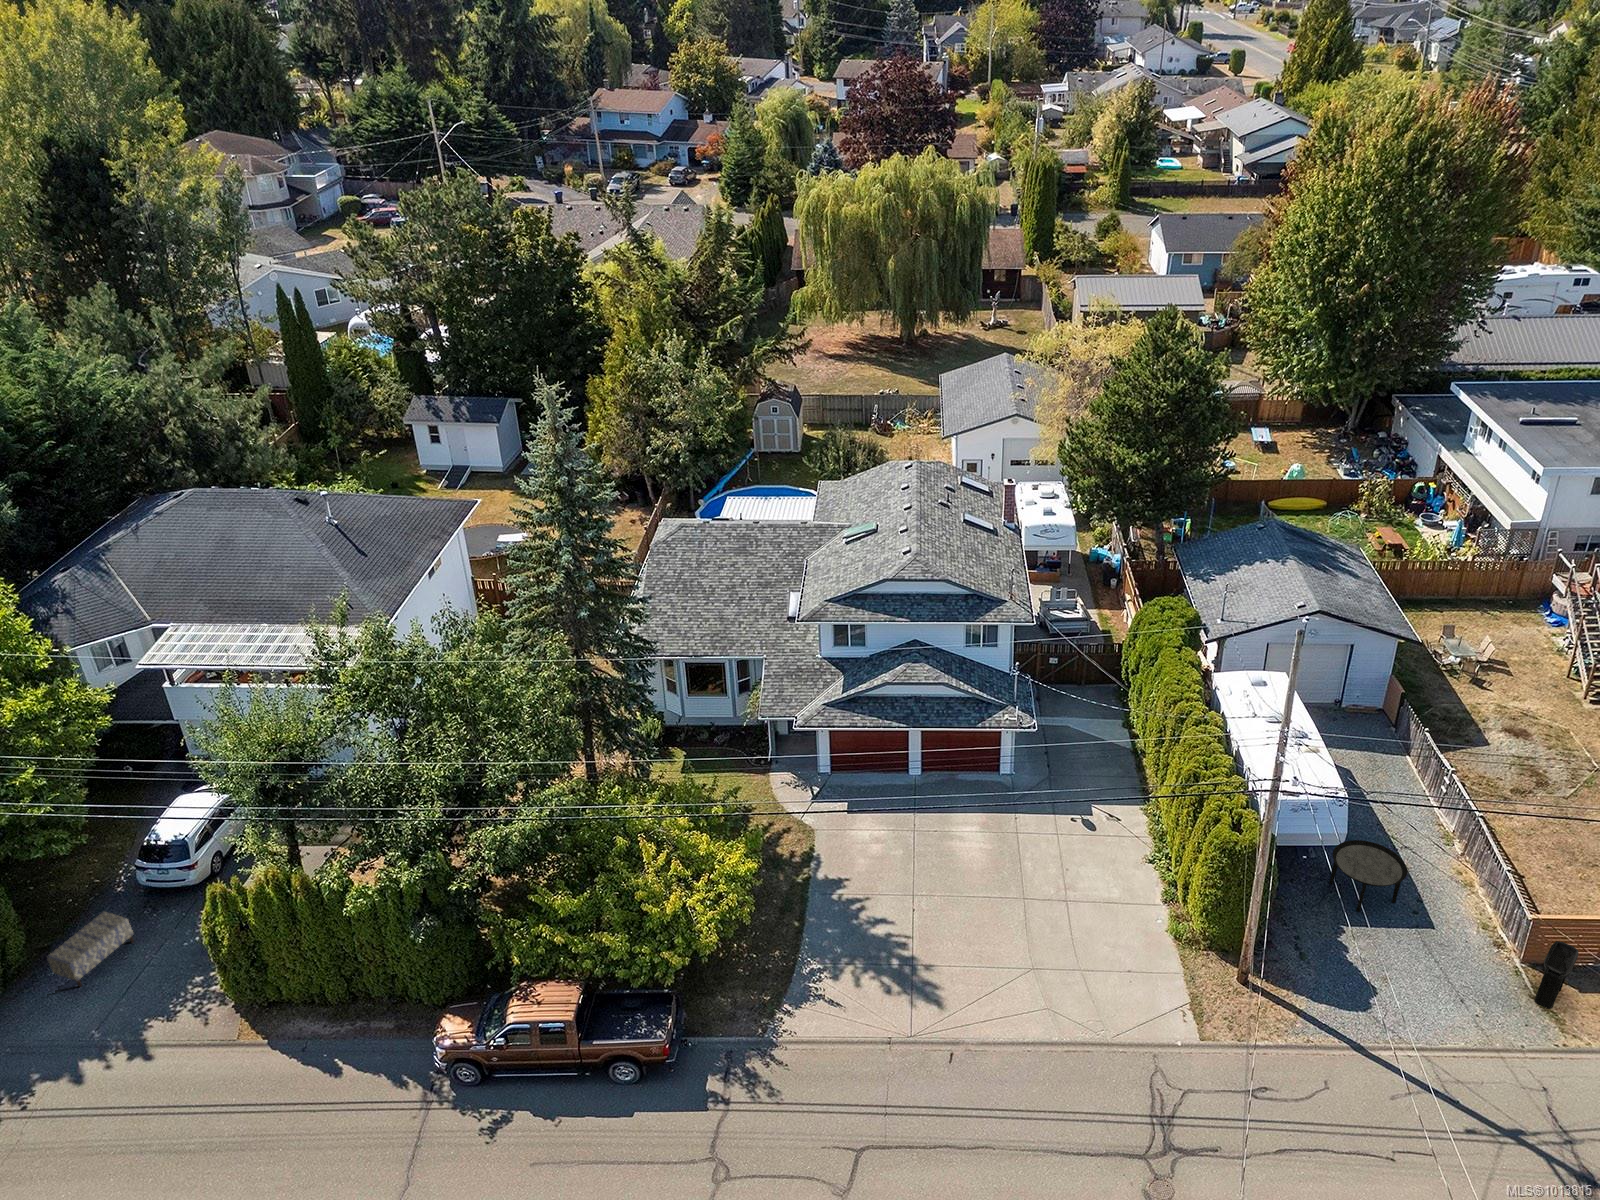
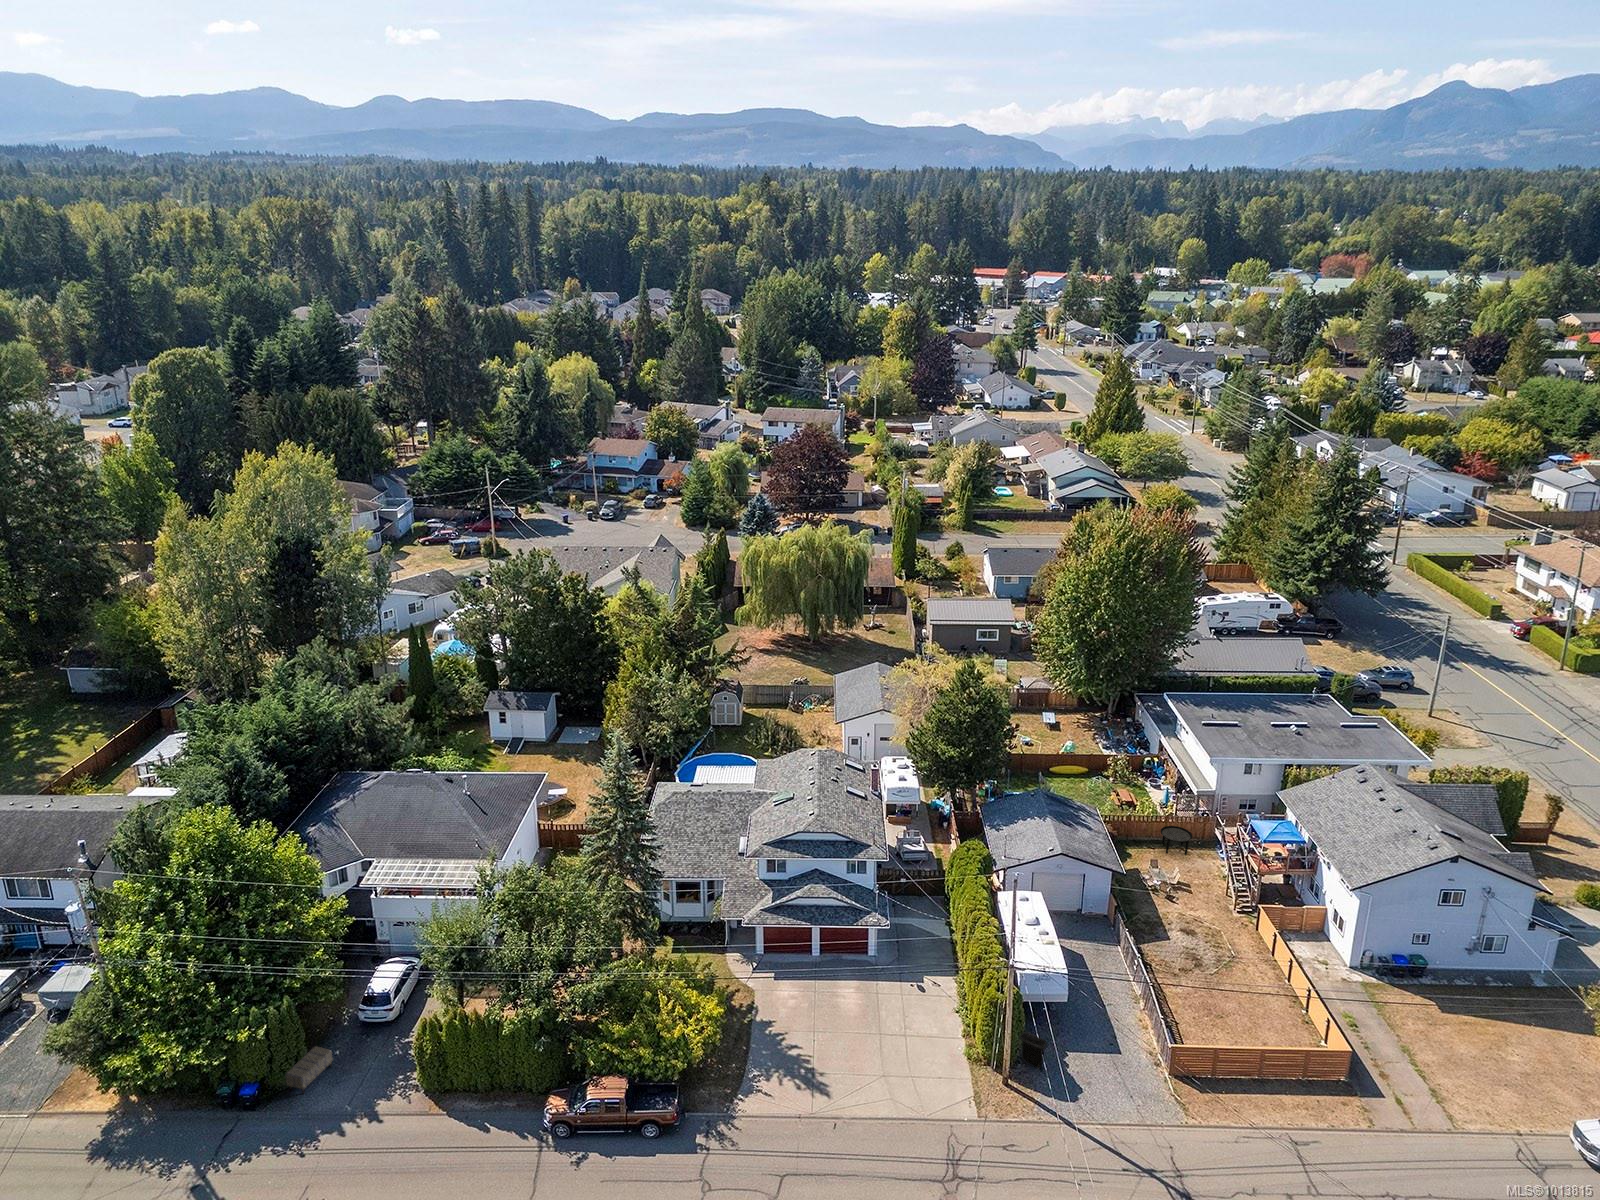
round table: present [1329,840,1407,912] -> present [1161,826,1192,855]
trash can: present [1534,941,1579,1009] -> present [1020,1032,1047,1069]

